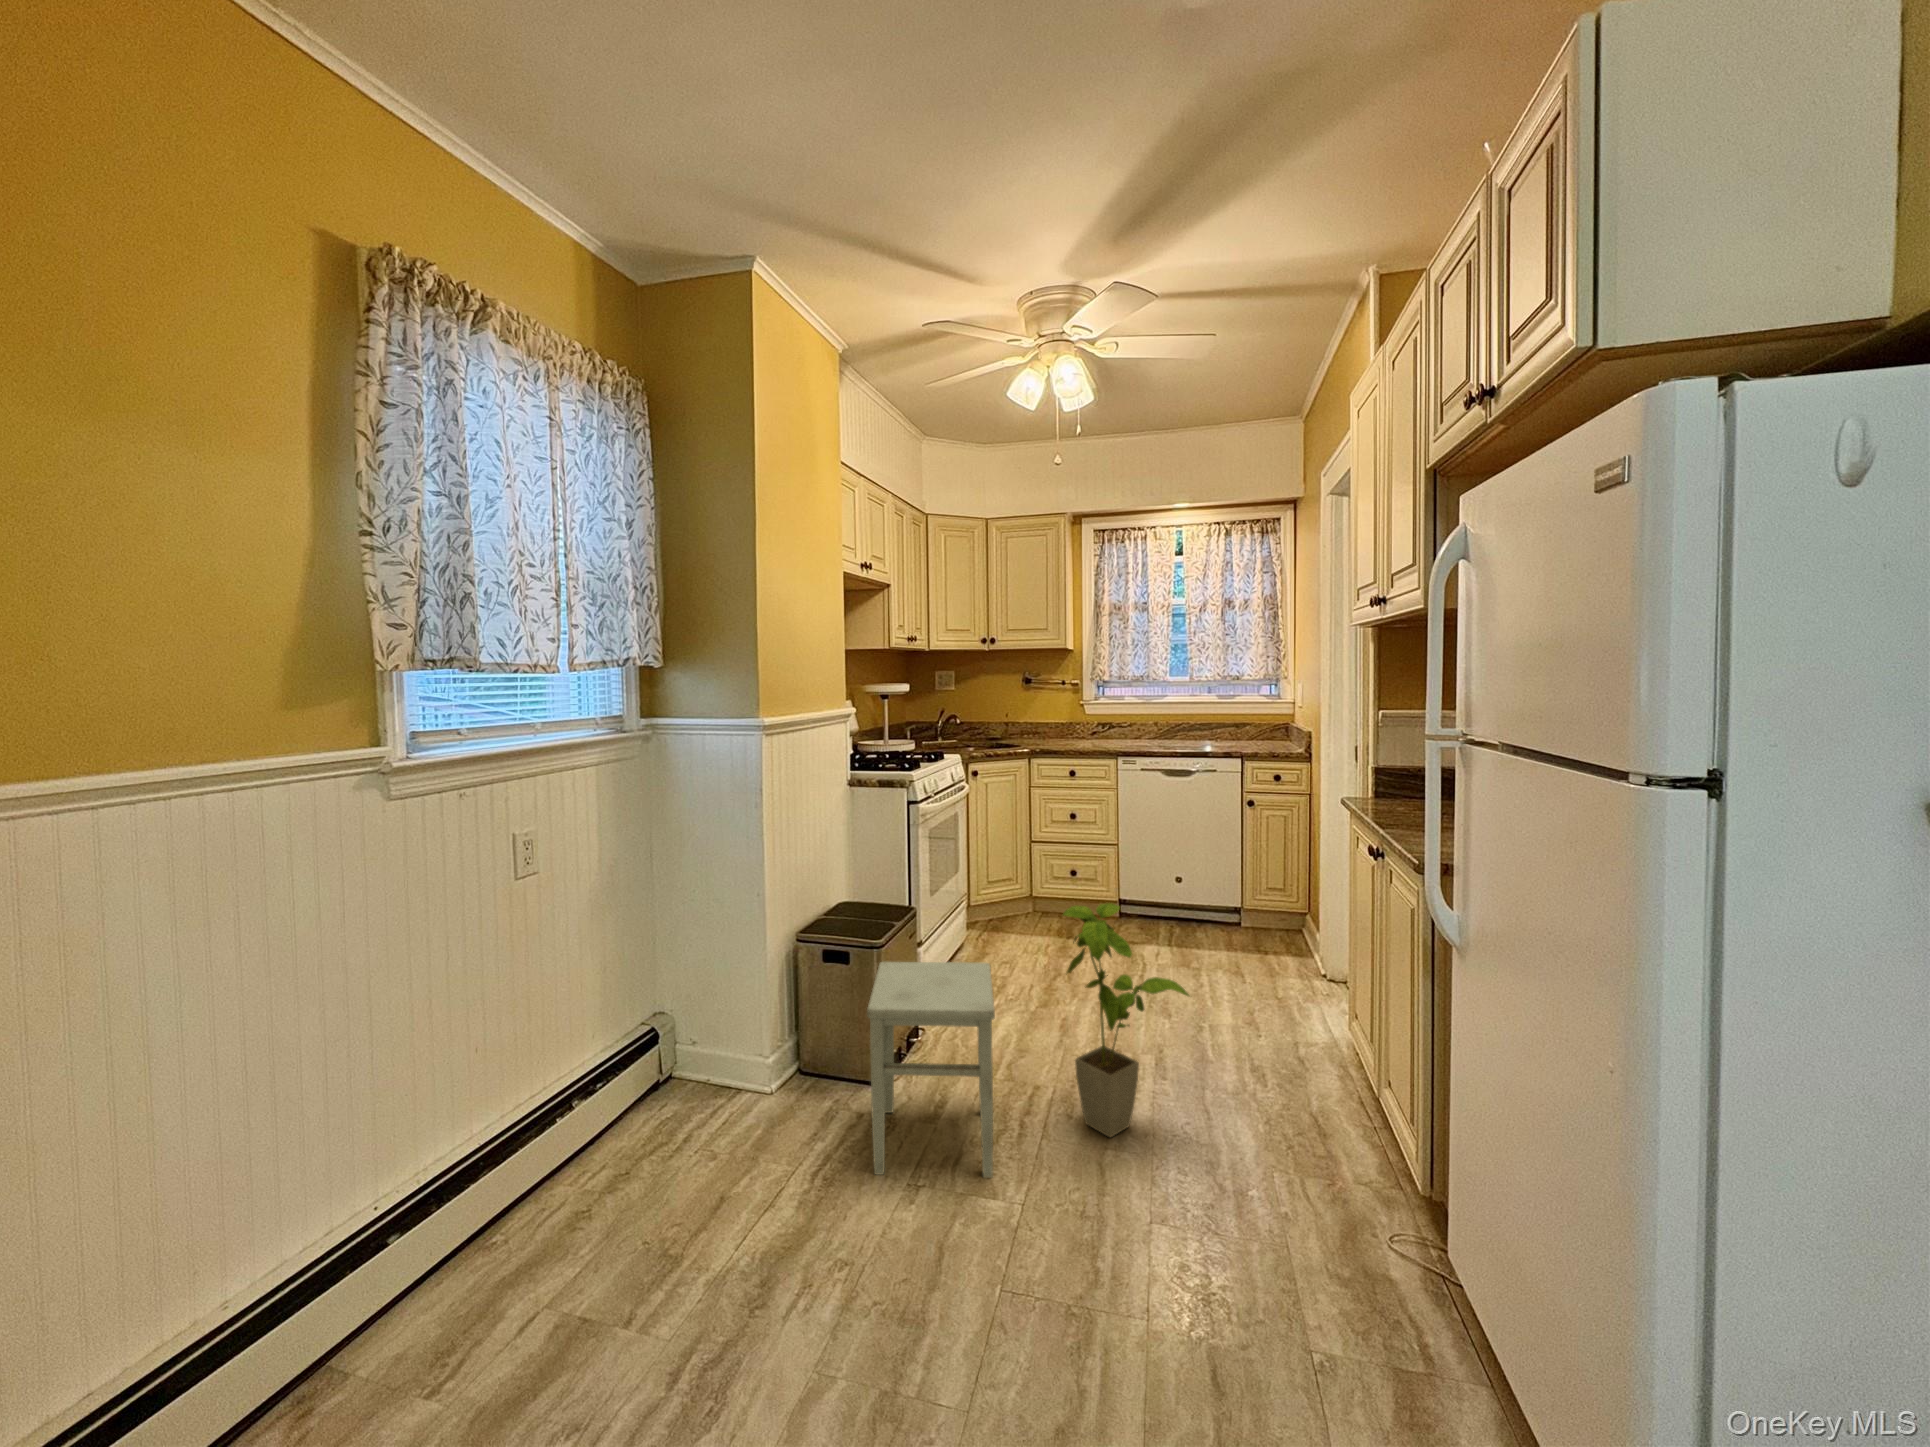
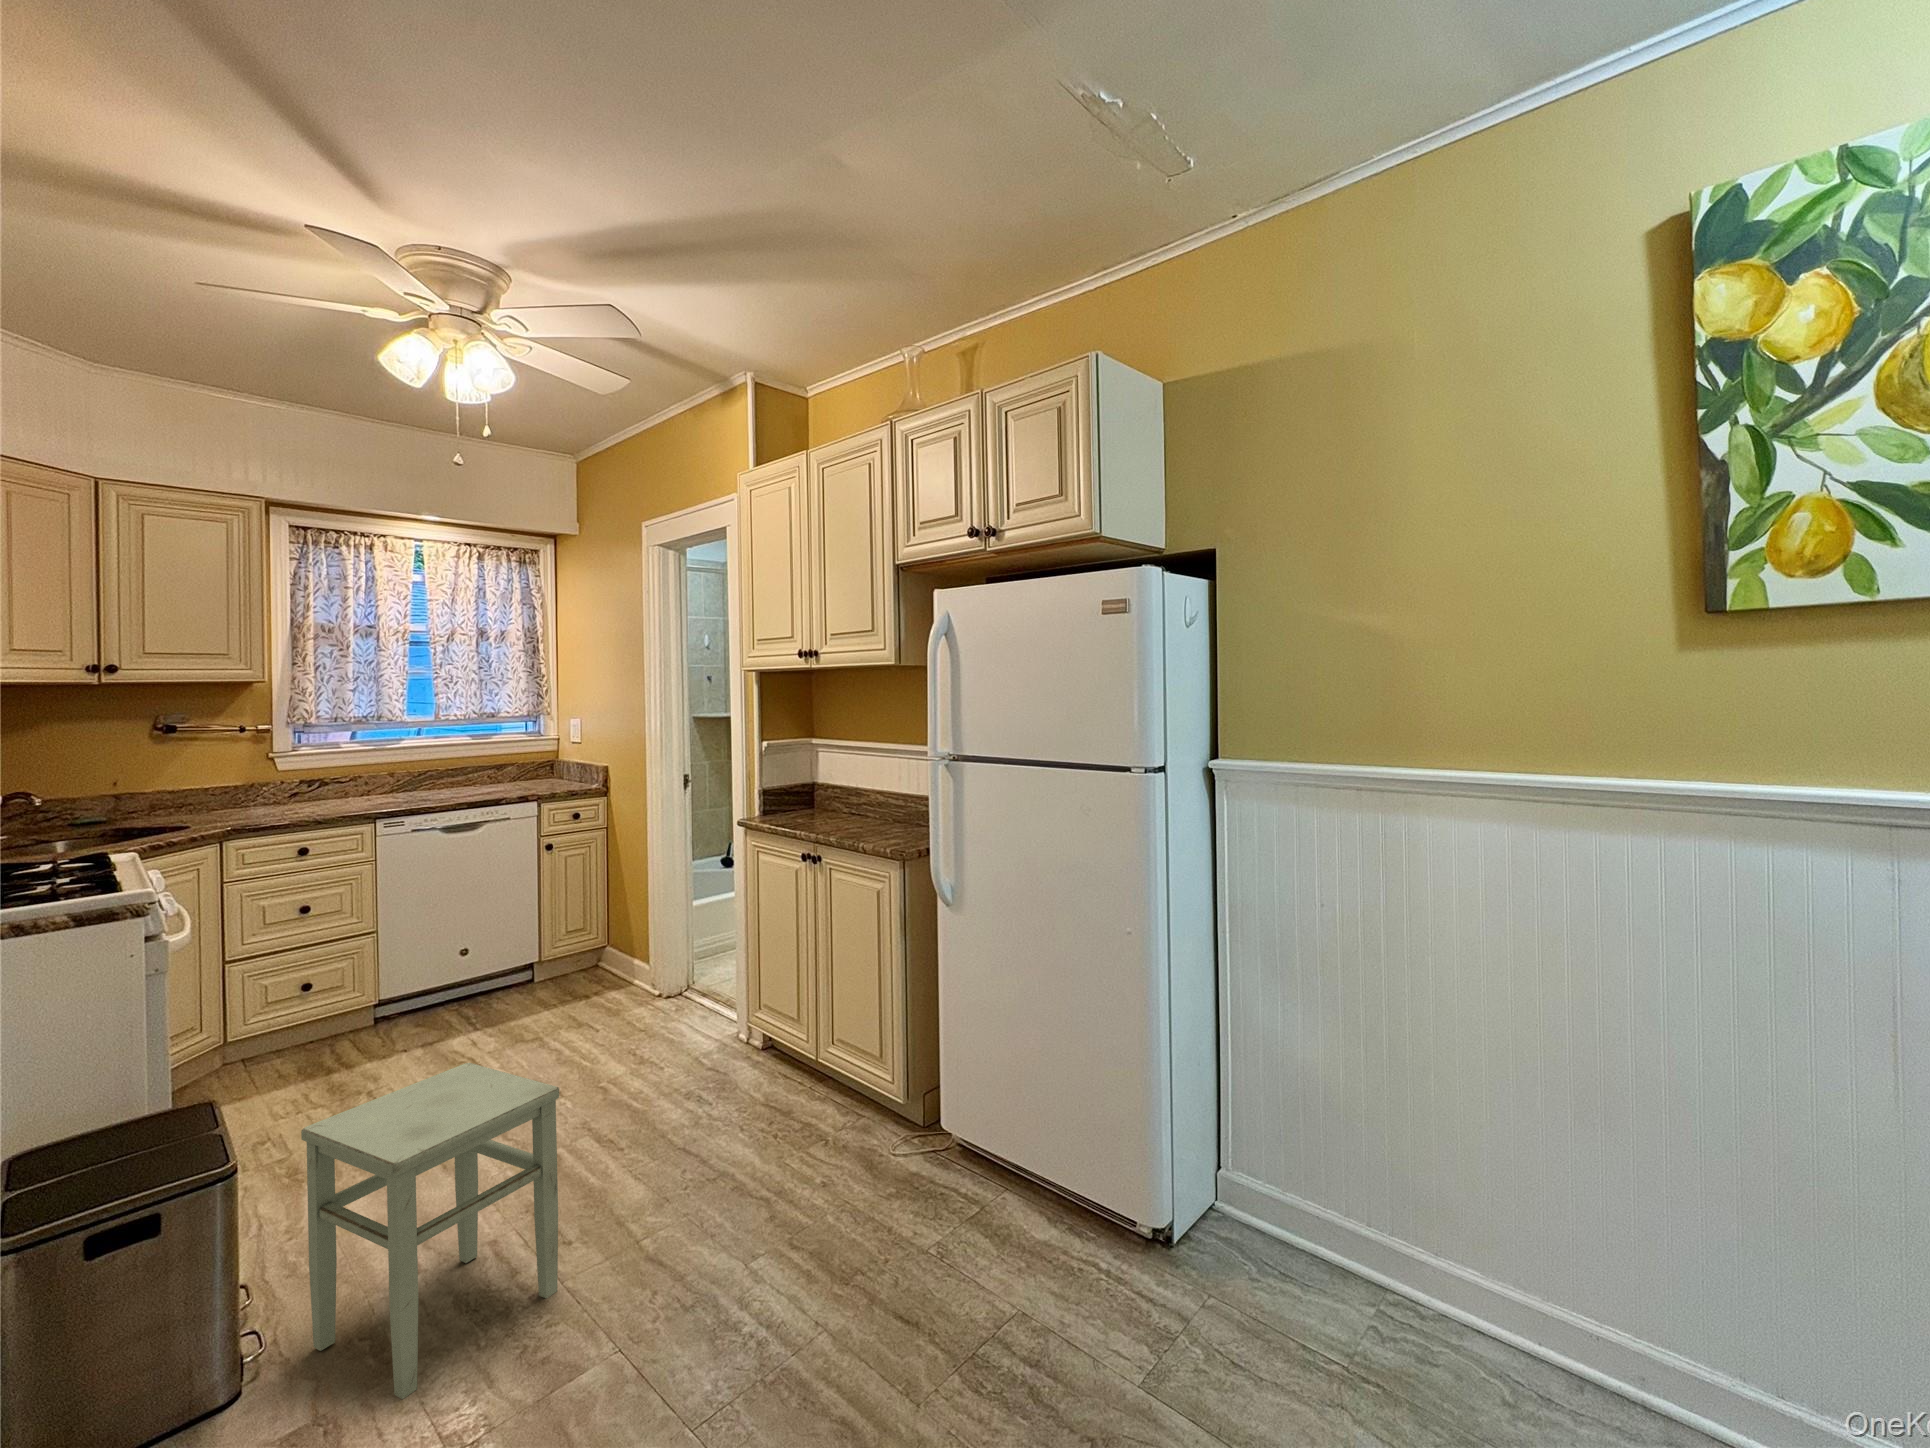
house plant: present [1063,903,1189,1137] -> none [562,937,704,1194]

